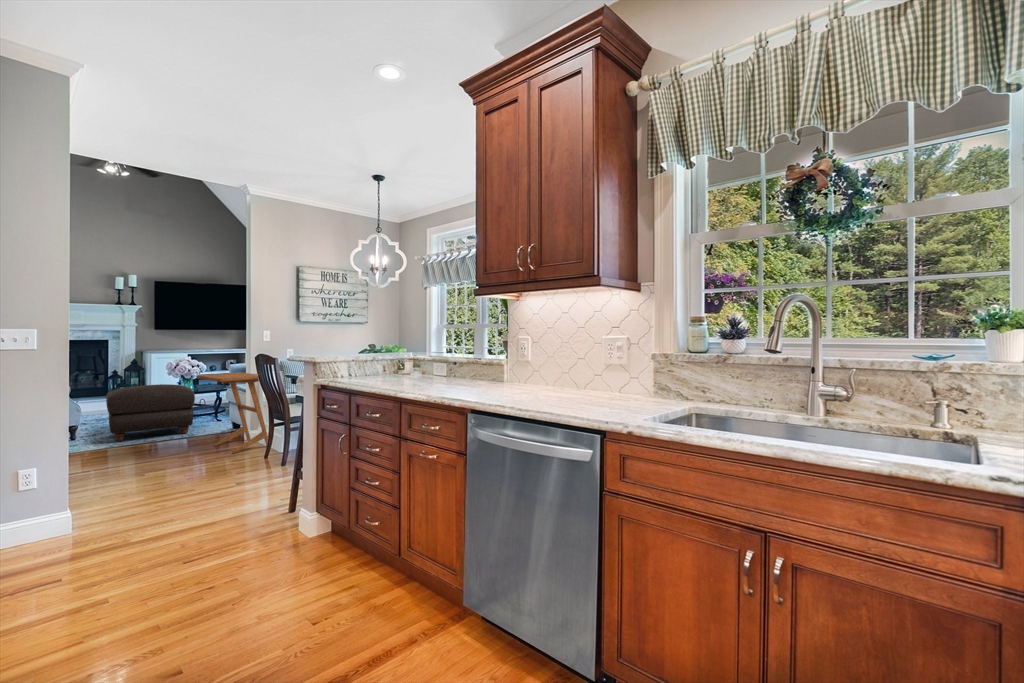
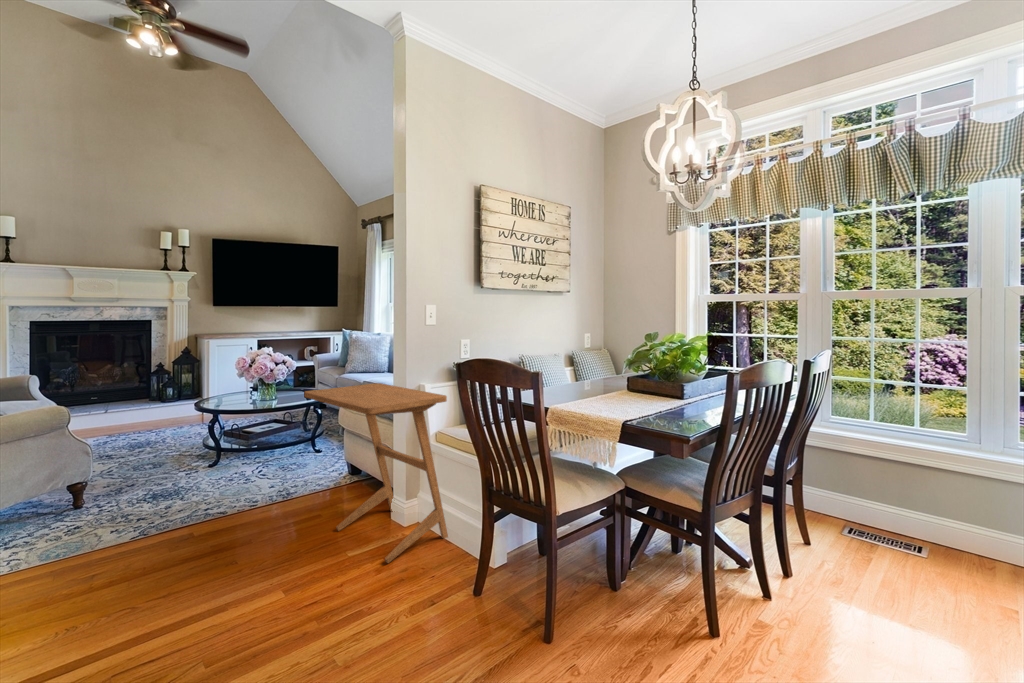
ottoman: present [106,384,195,442] -> none [135,397,288,508]

